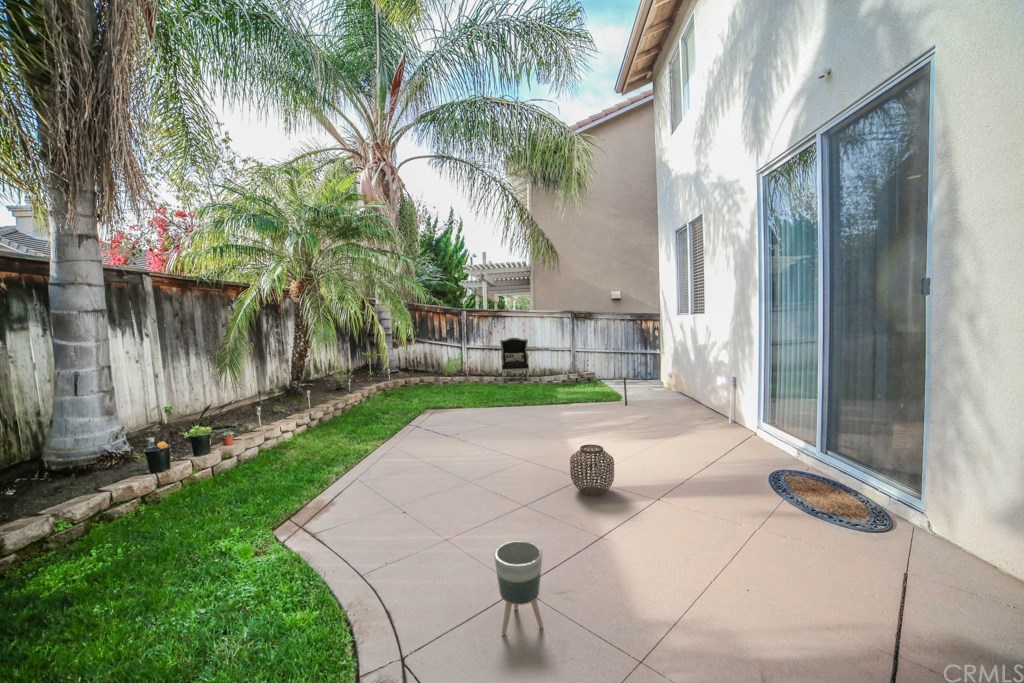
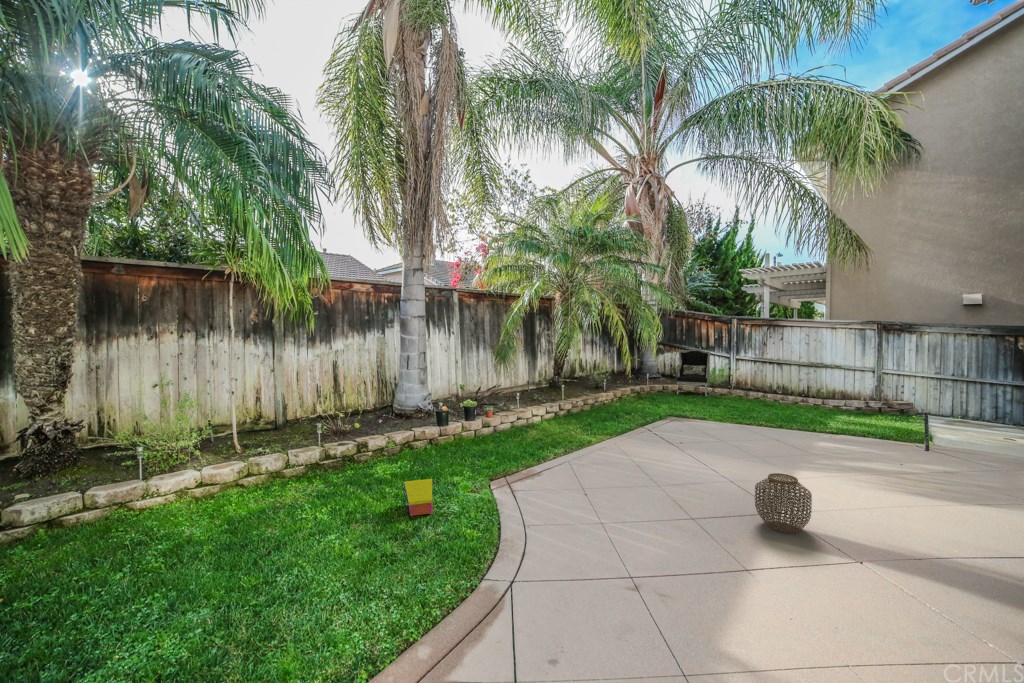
armchair: present [500,338,529,382] -> present [677,349,710,397]
planter: present [494,541,543,635] -> none [590,524,632,605]
toy house: none [147,560,214,635] -> present [404,479,433,516]

